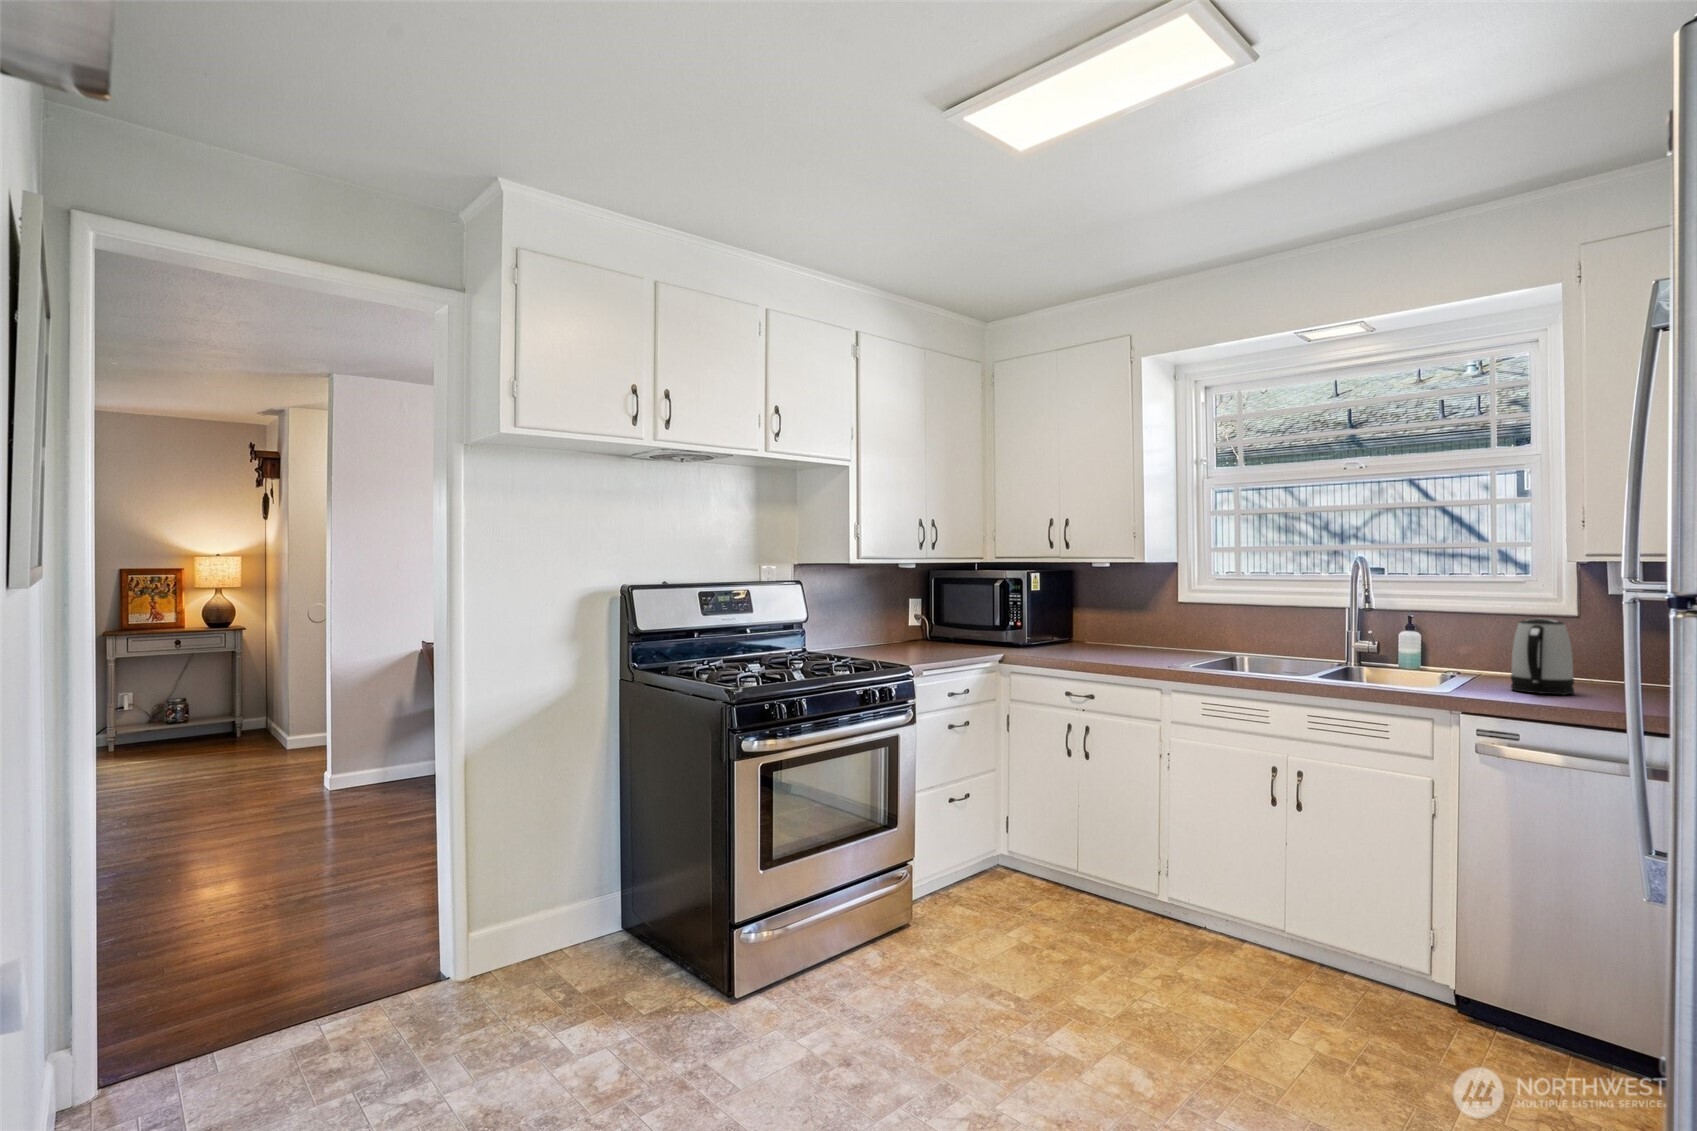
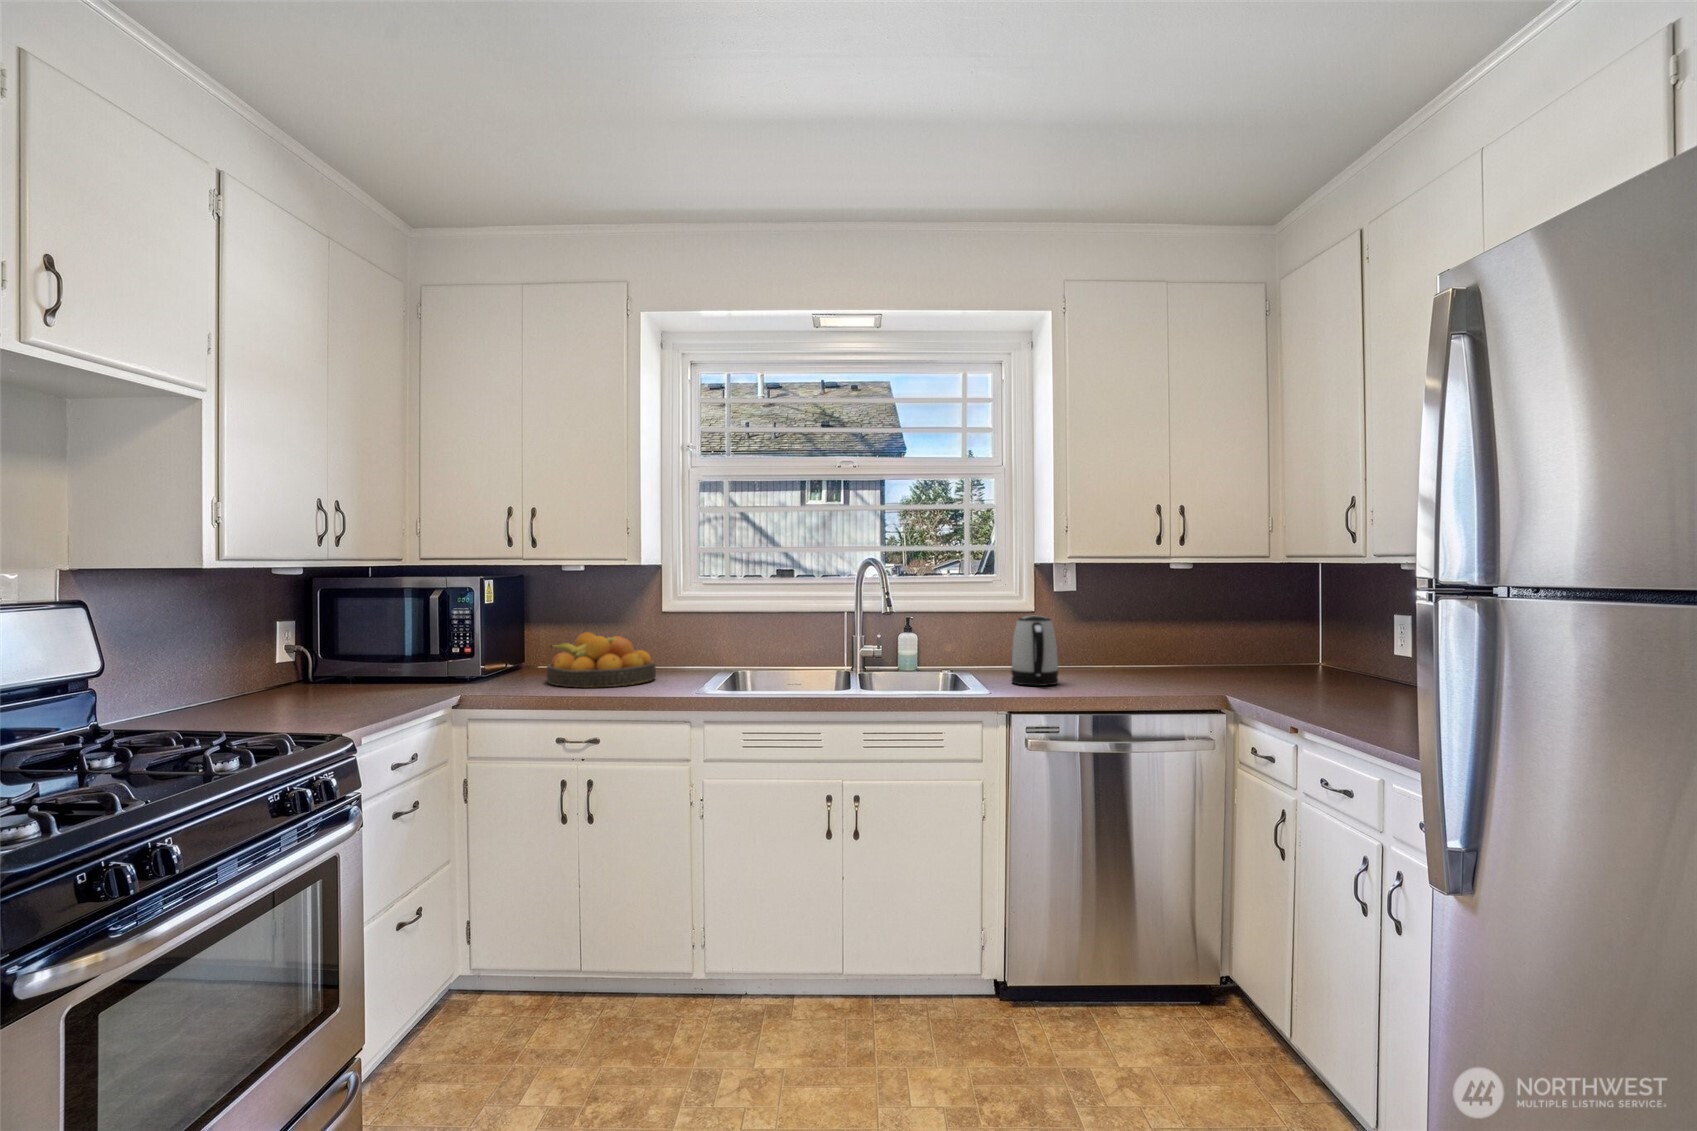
fruit bowl: none [1070,617,1157,659] -> present [547,632,656,688]

